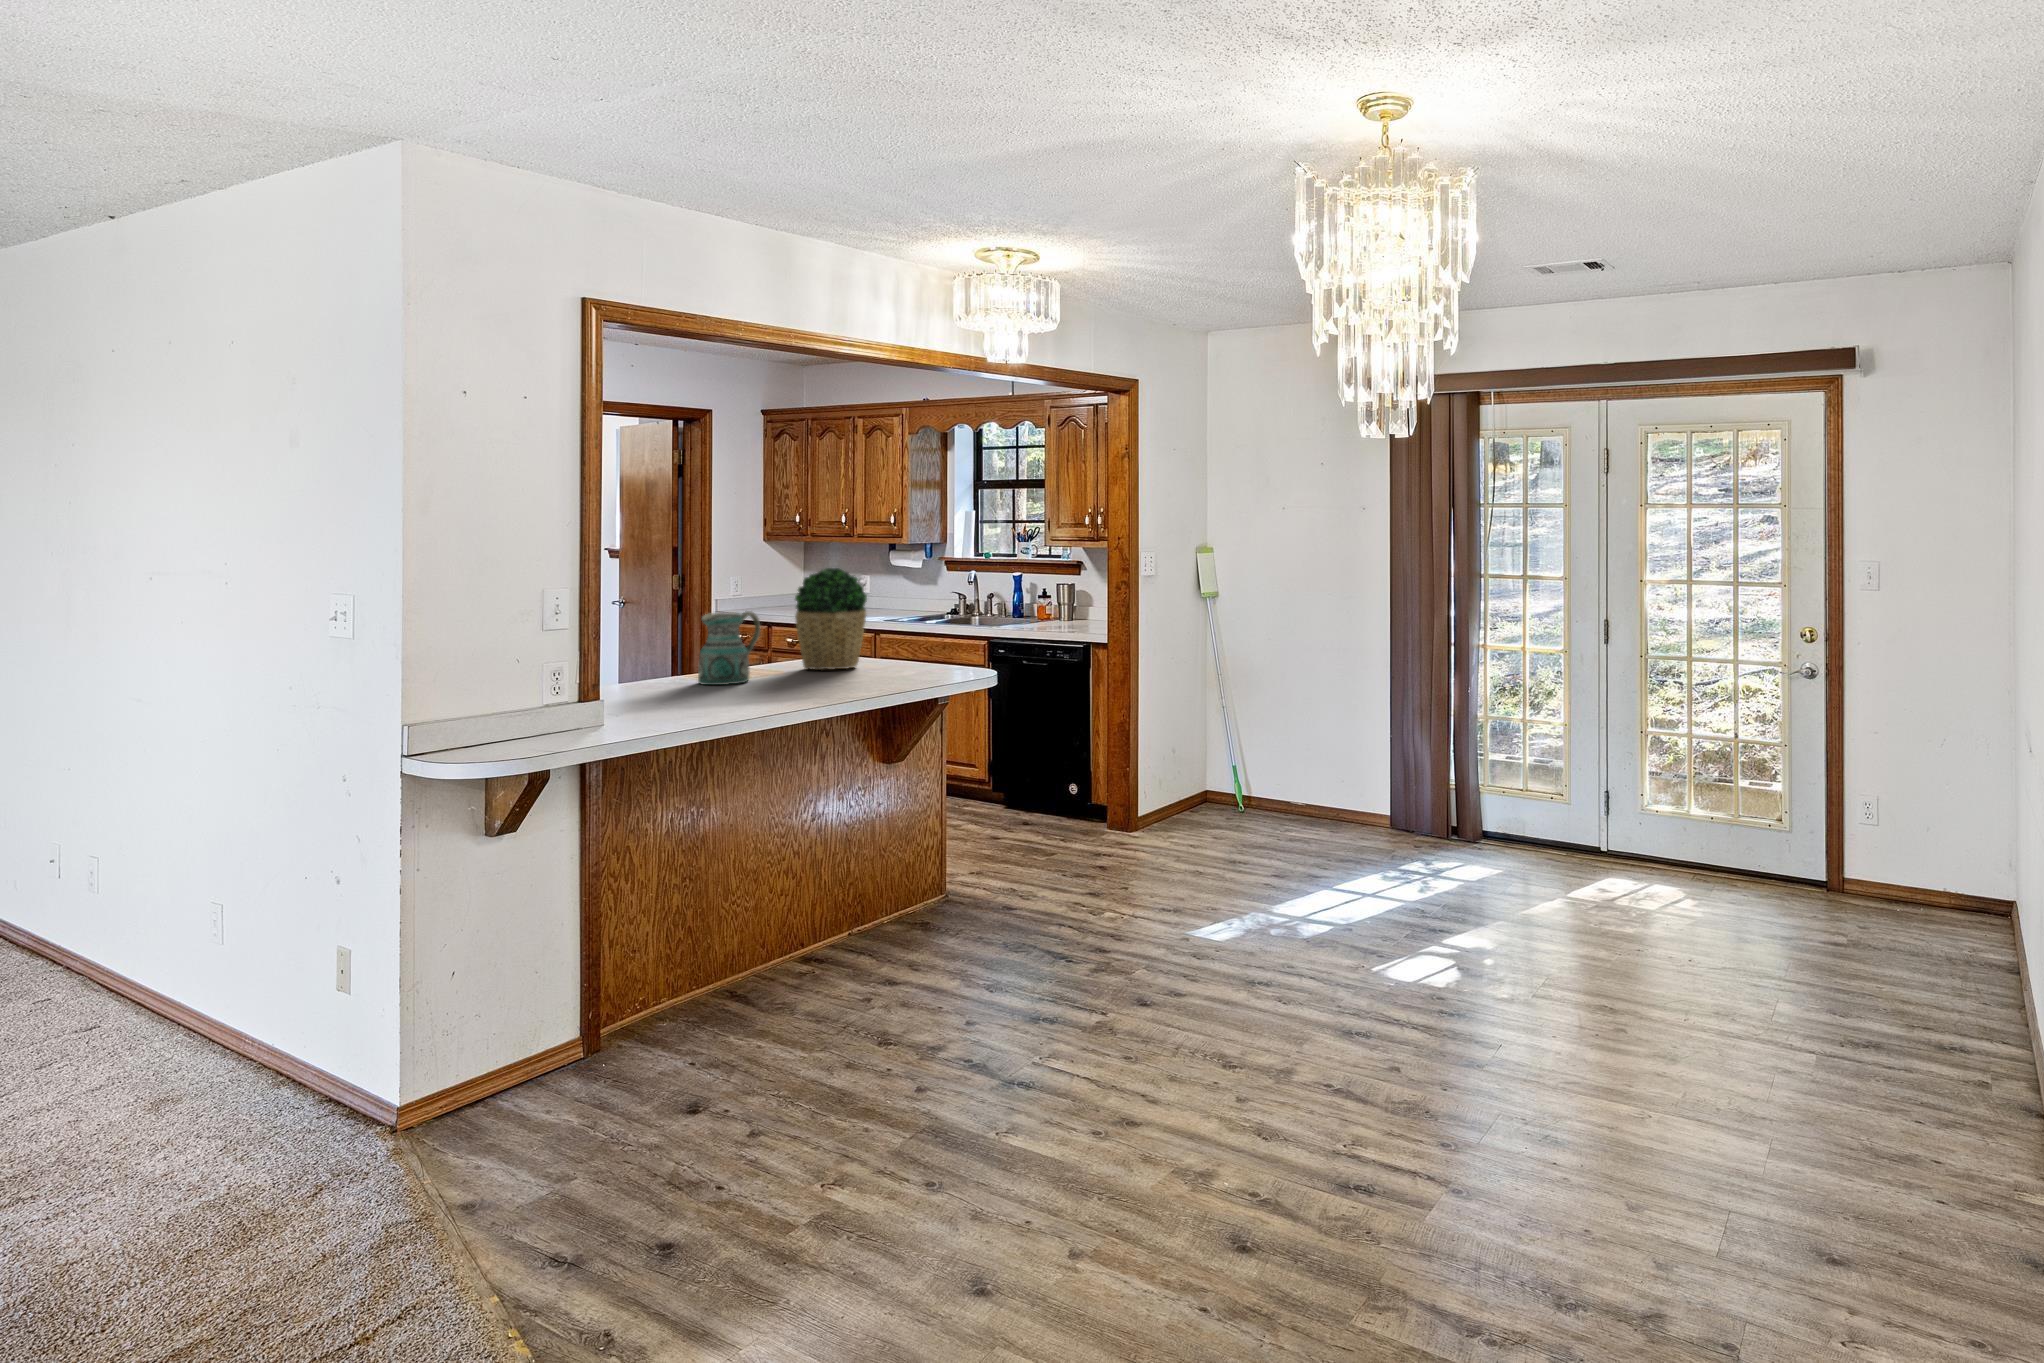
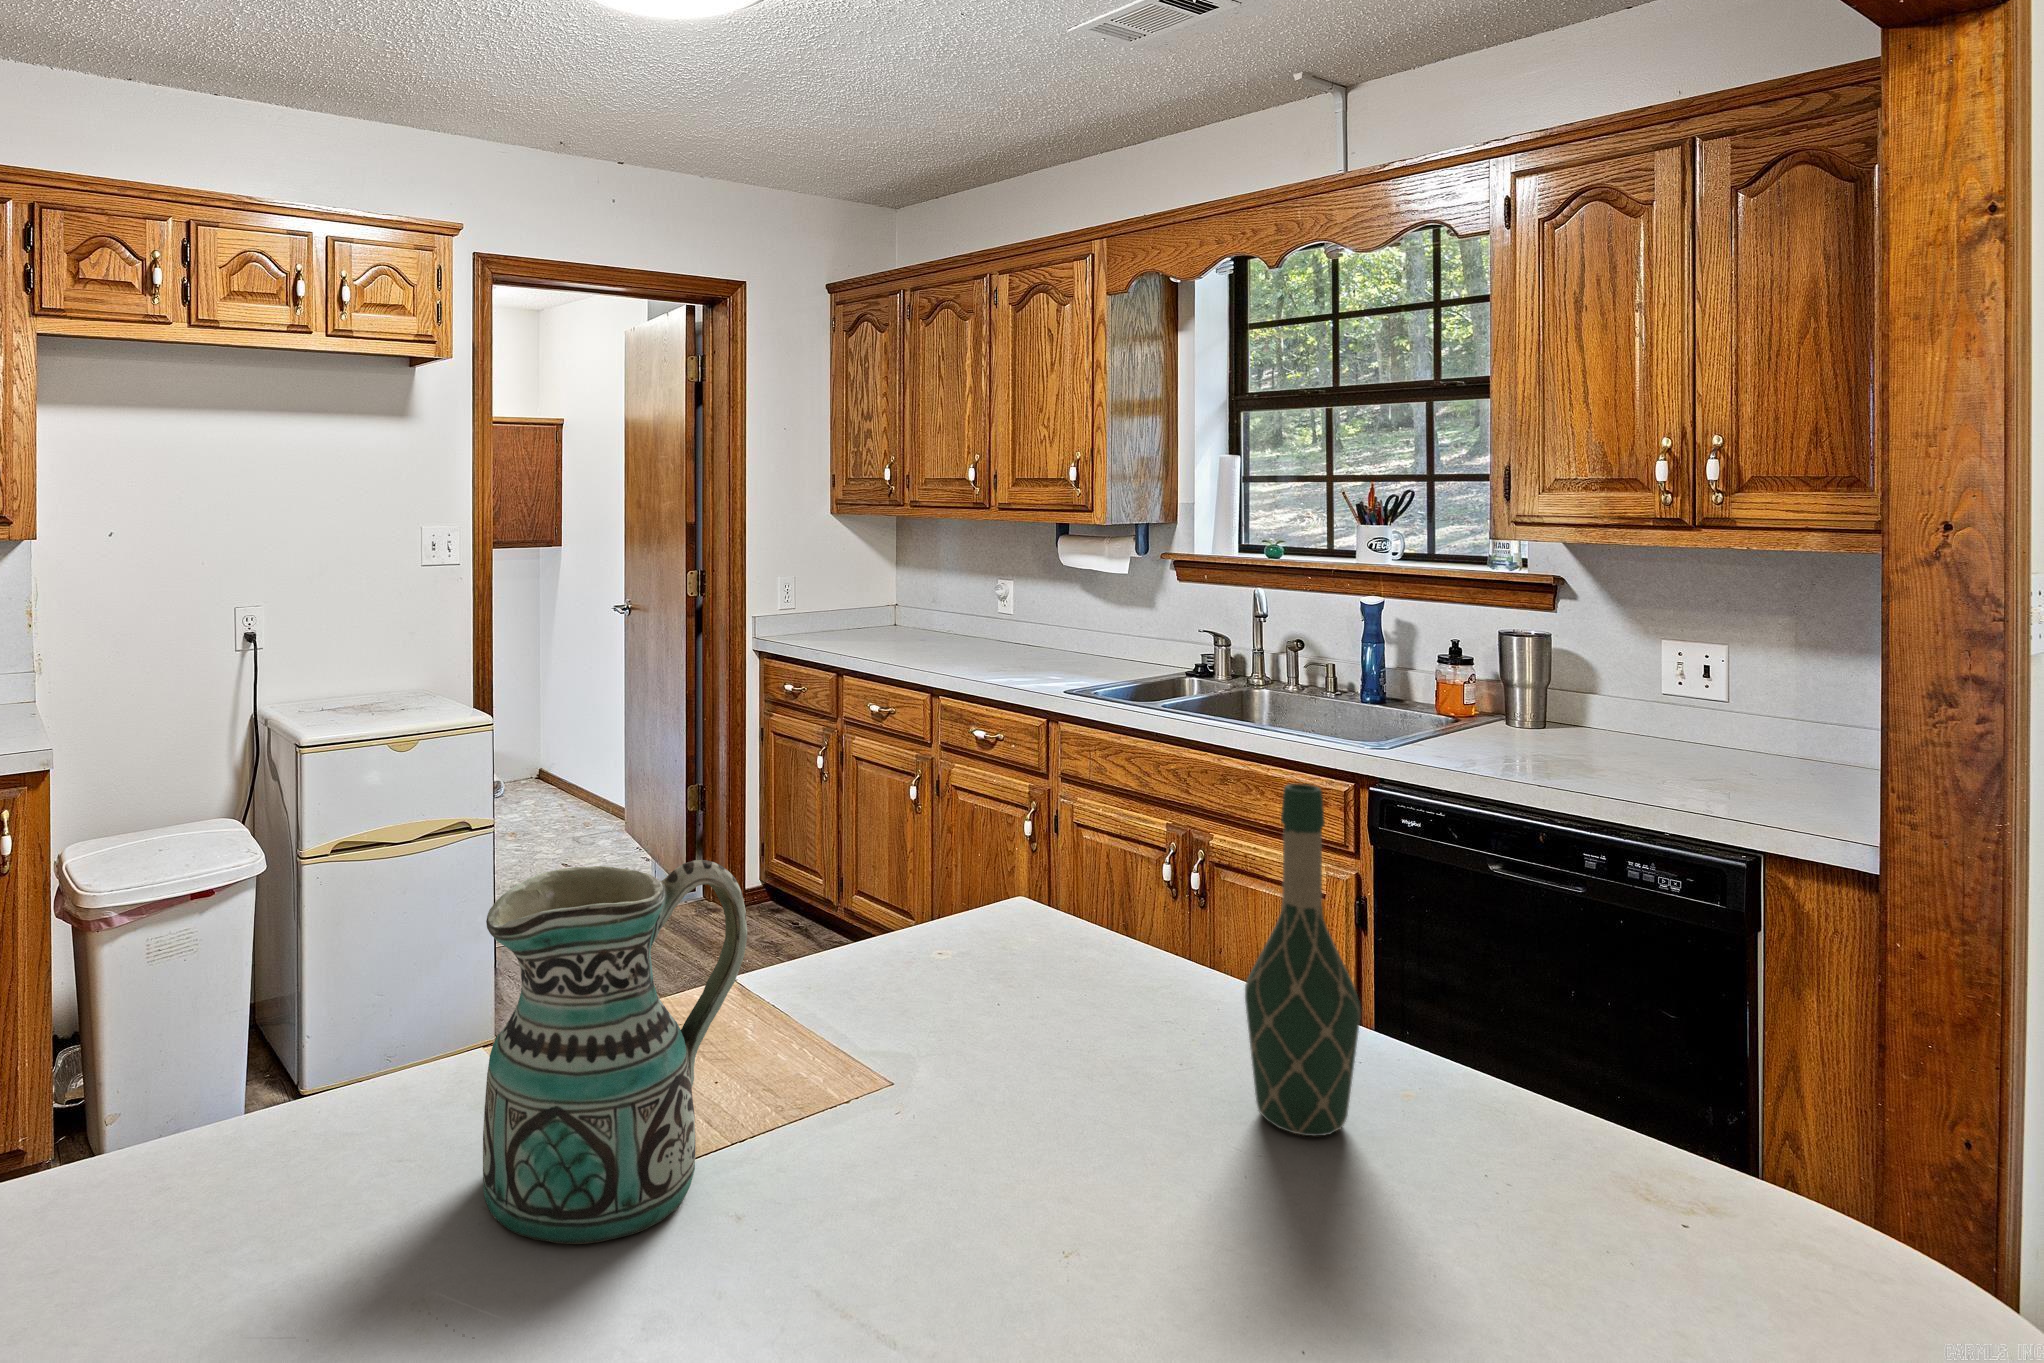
potted plant: present [795,568,867,670] -> none [882,650,1151,1068]
wine bottle: none [884,593,910,672] -> present [1245,784,1361,1136]

